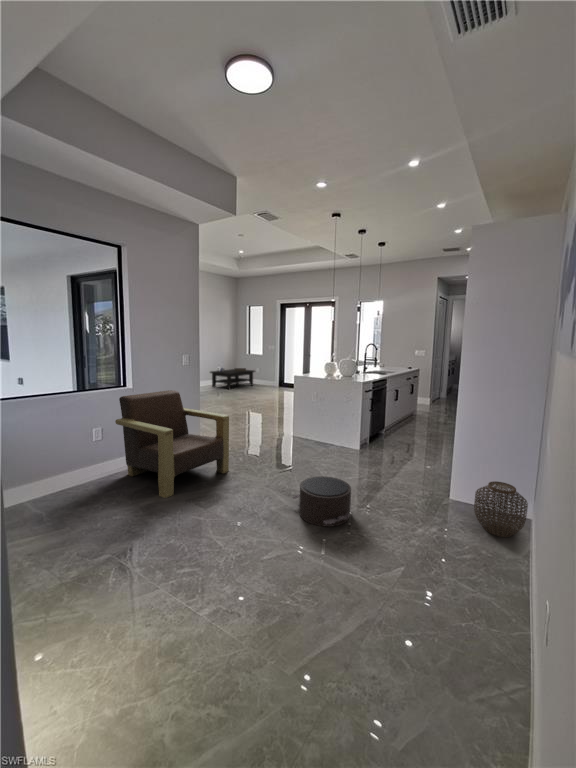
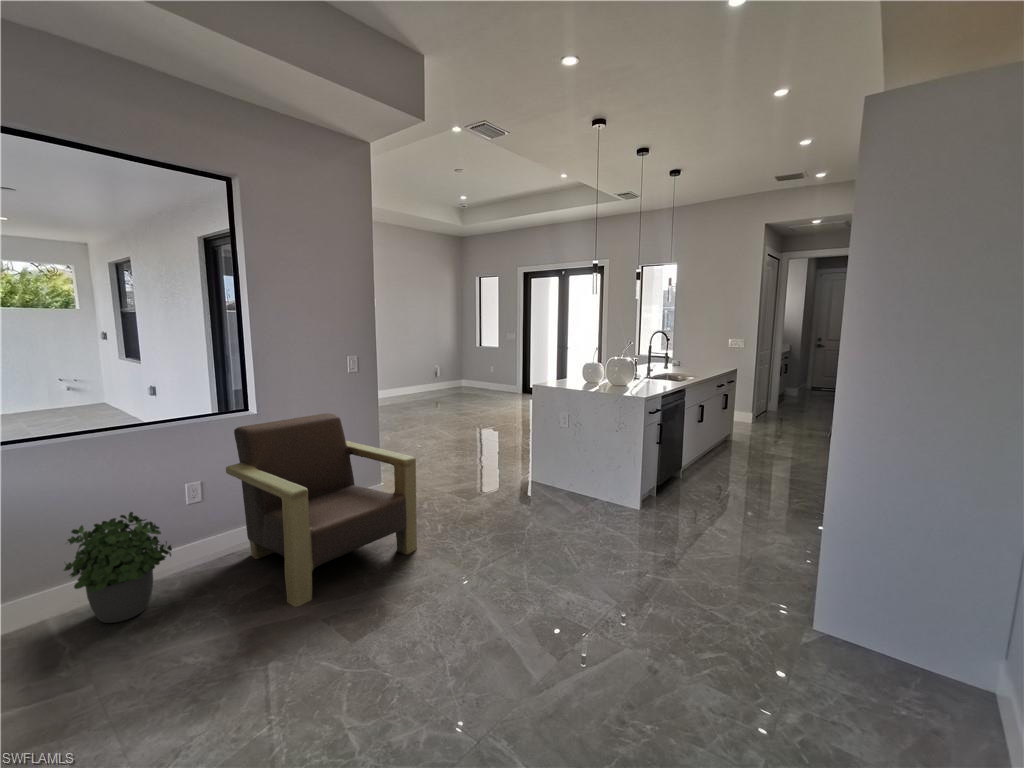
coffee table: present [210,368,255,389] -> none [422,368,489,400]
potted plant: none [31,443,91,506] -> present [64,512,172,623]
pouf: present [292,476,351,527] -> none [512,576,621,688]
woven basket: present [474,481,528,537] -> none [864,605,986,726]

